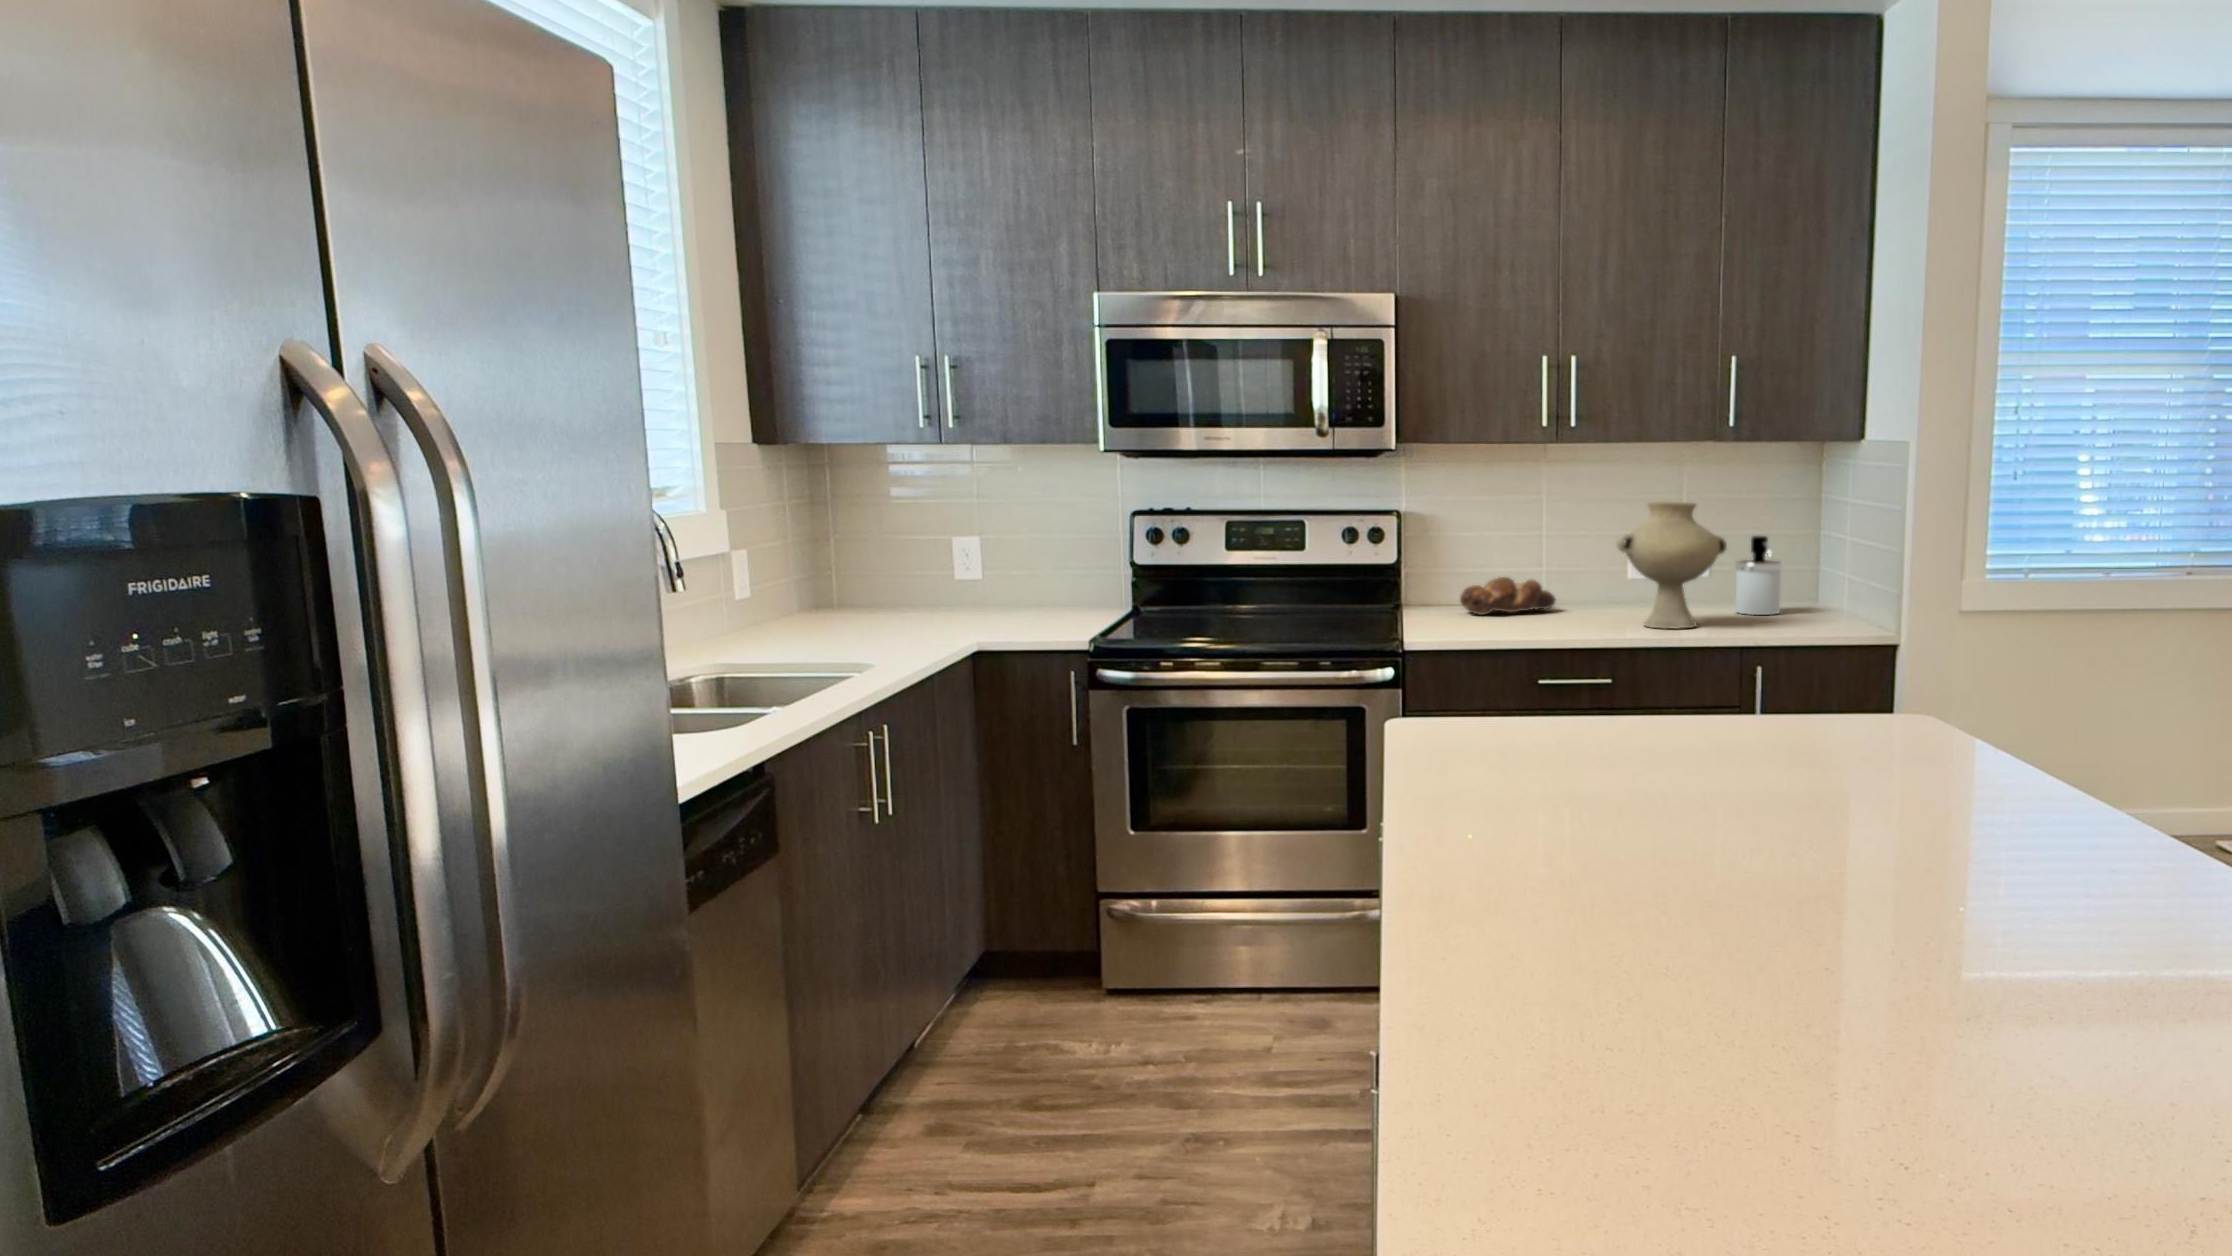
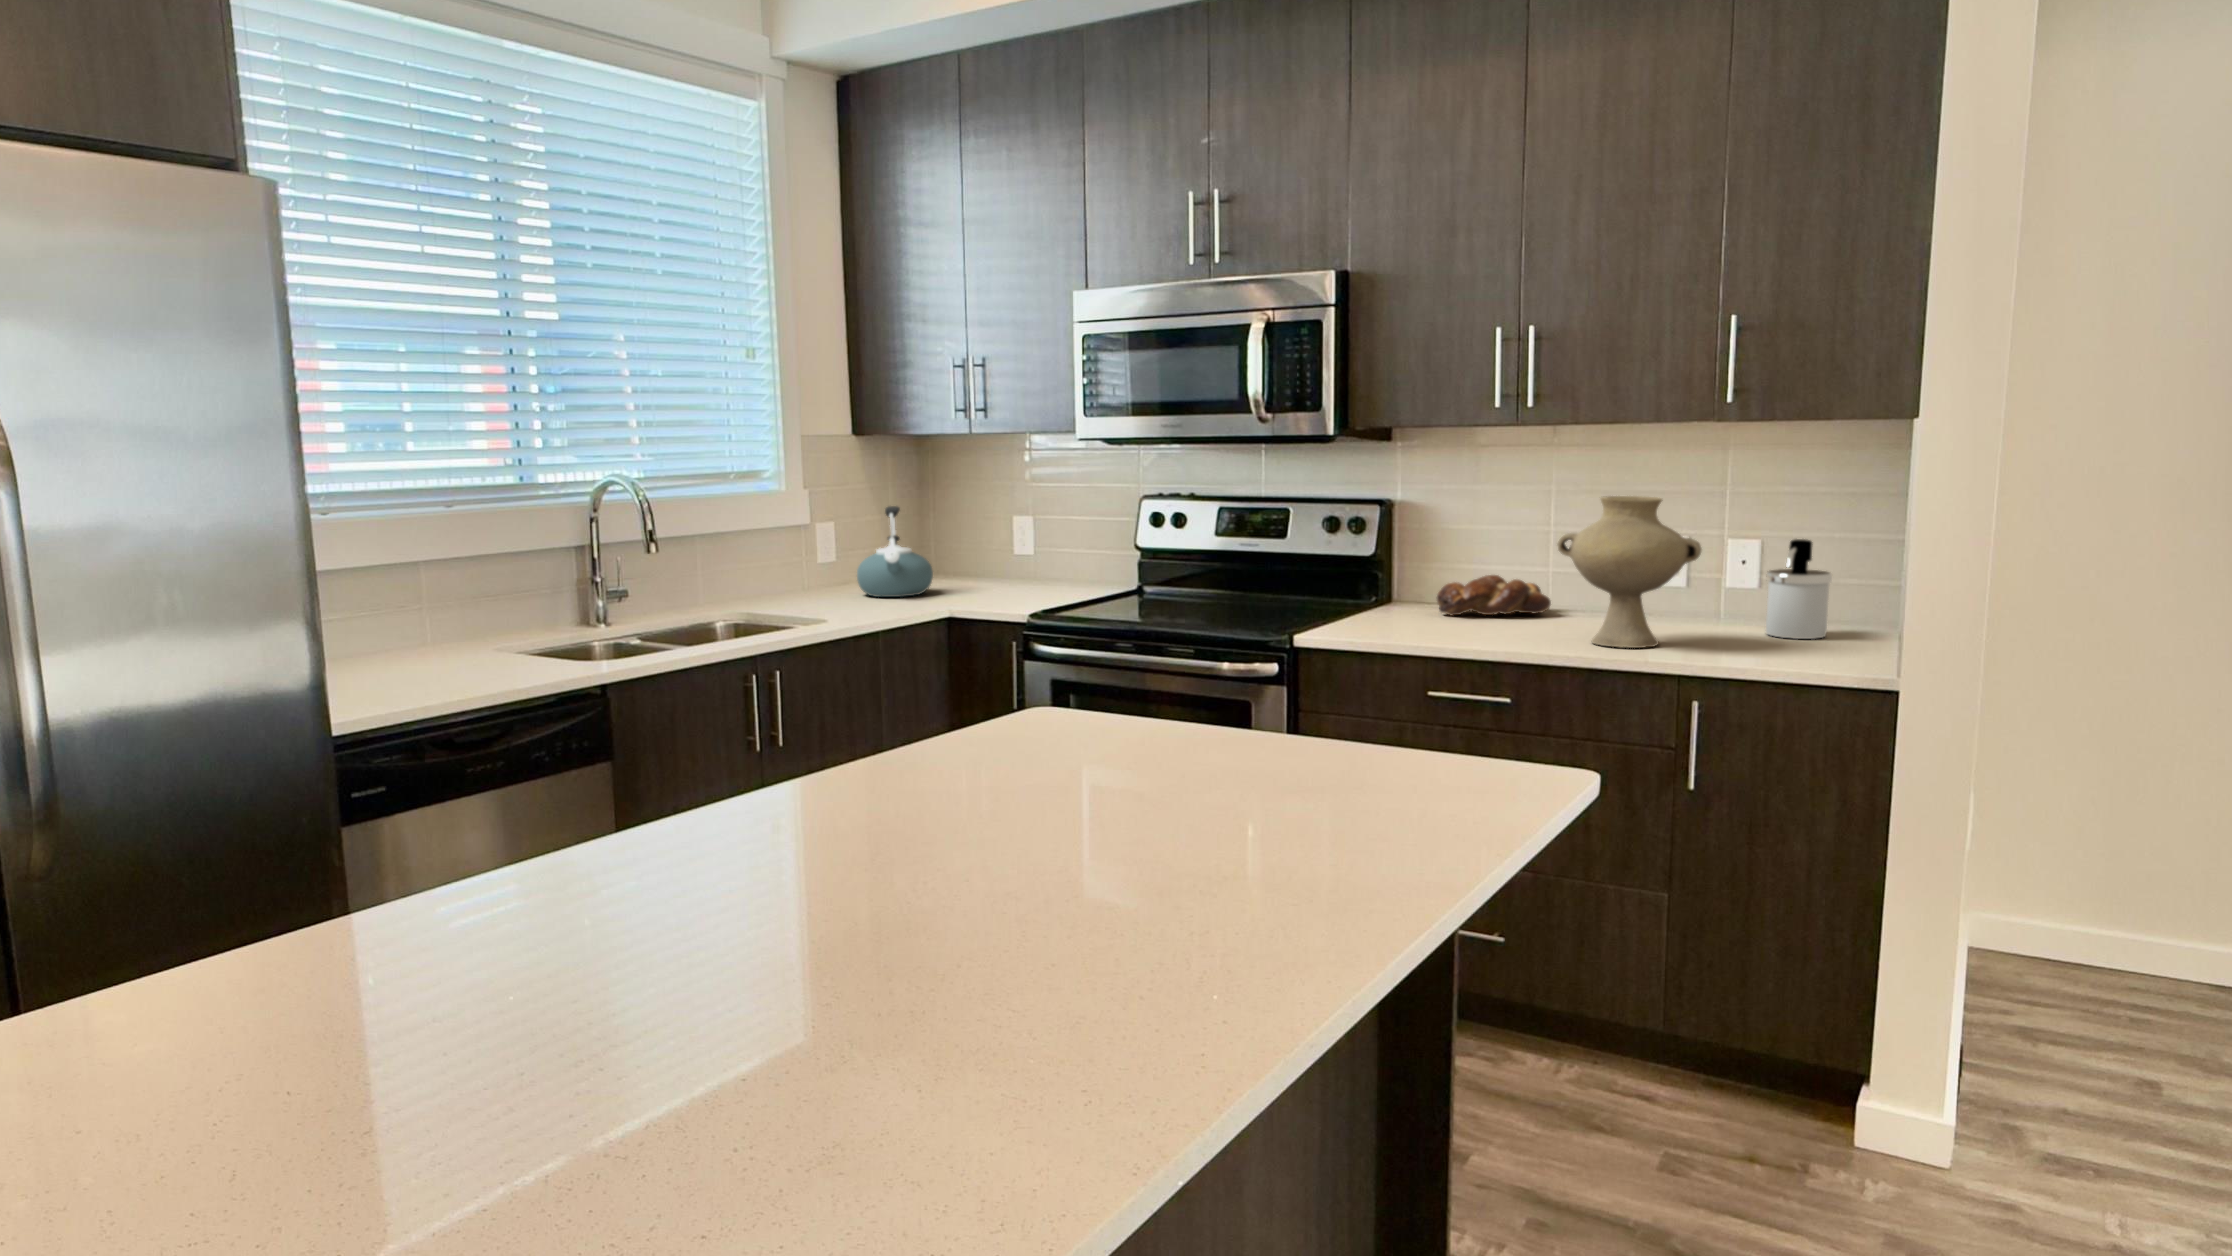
kettle: none [809,527,905,634] -> present [857,506,933,597]

